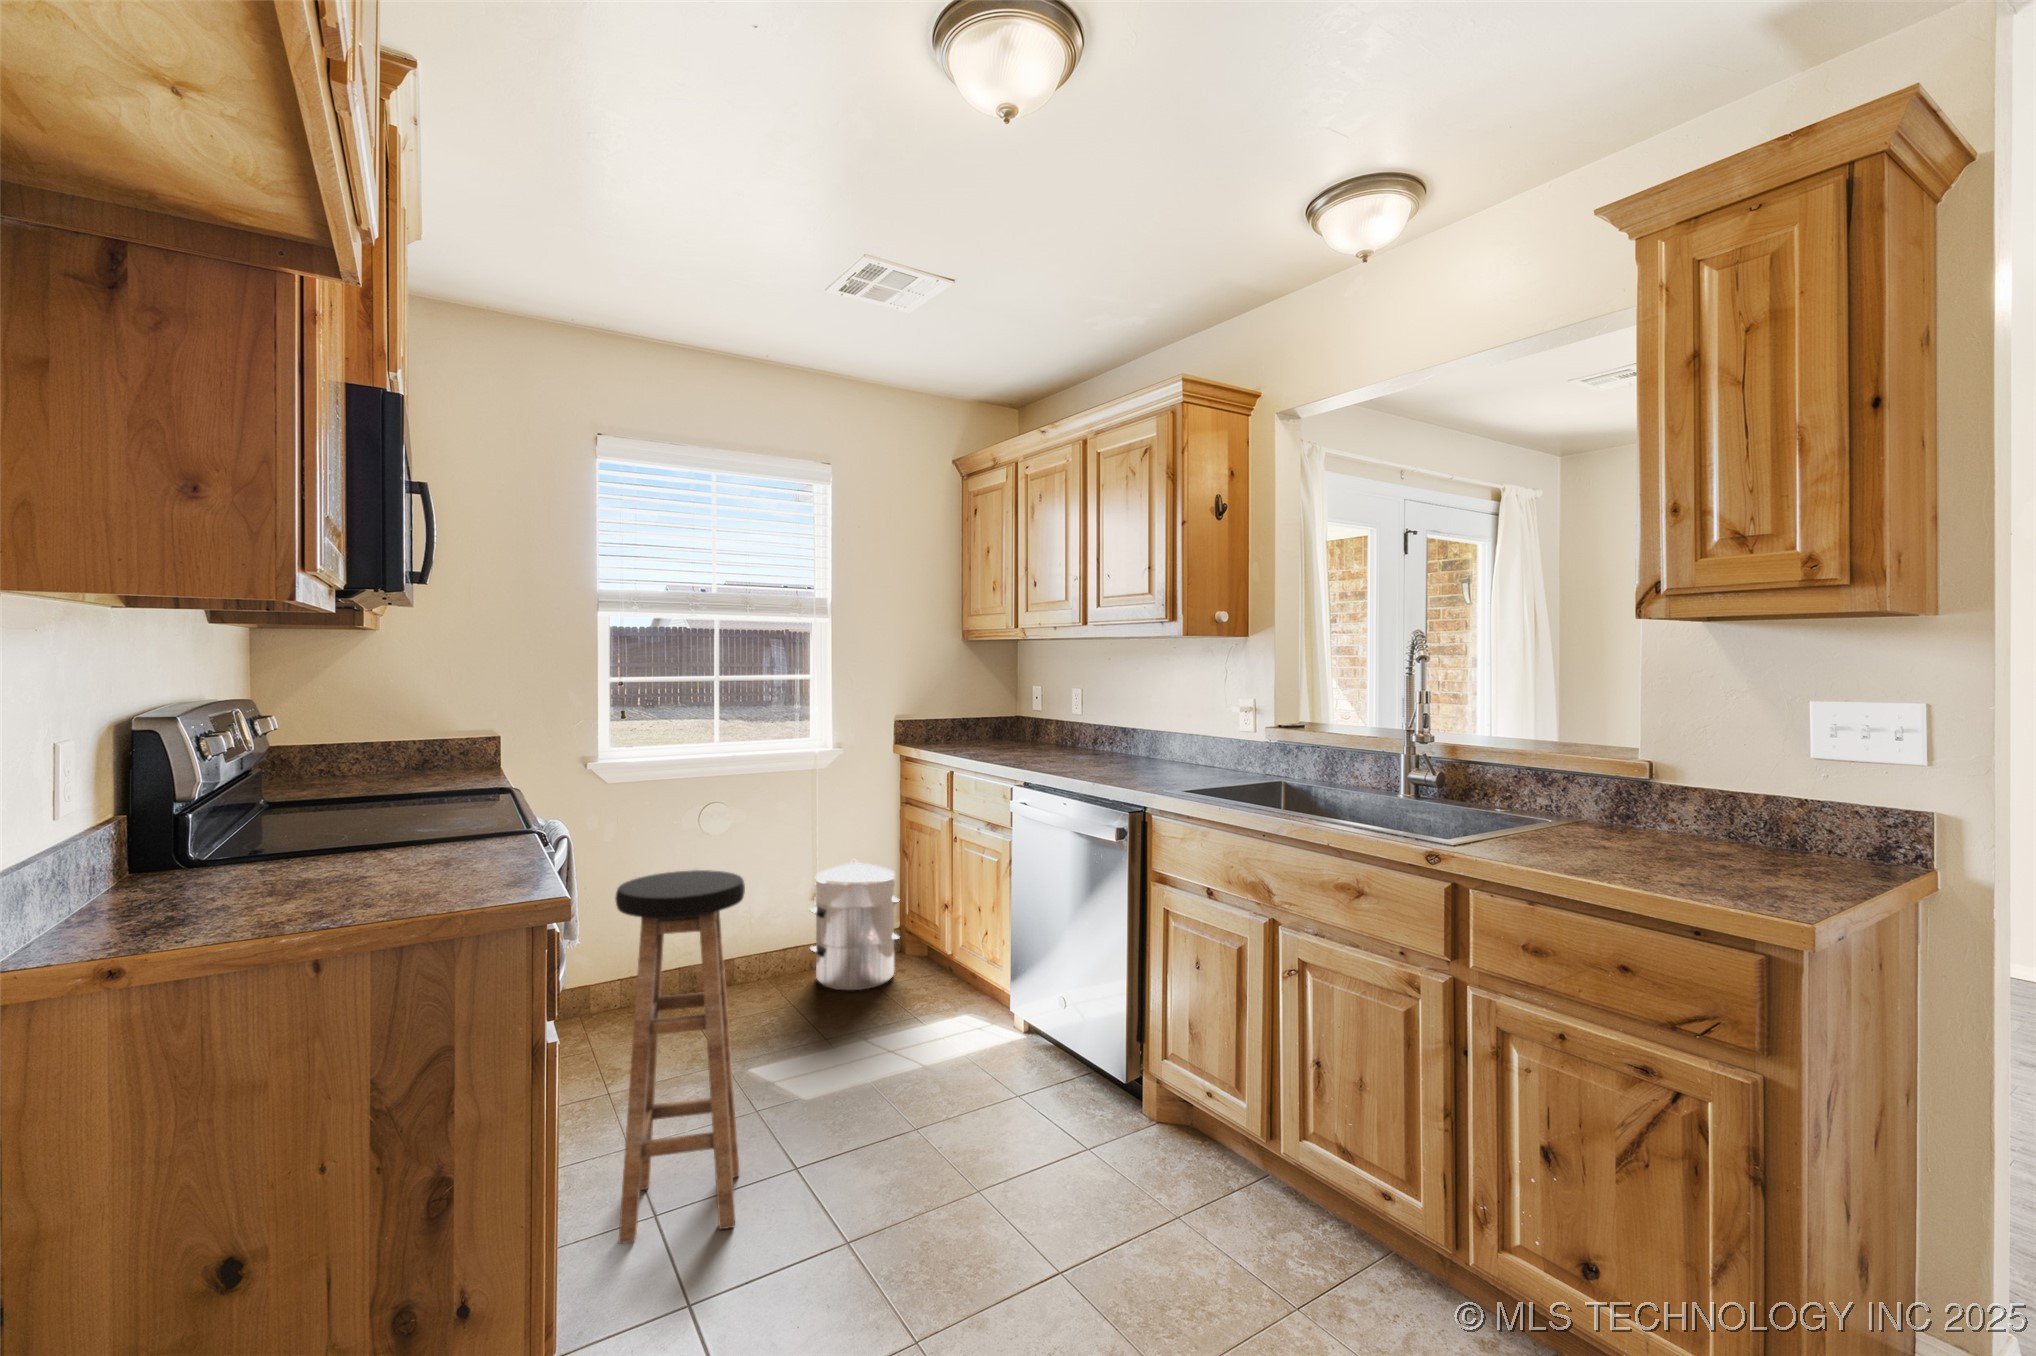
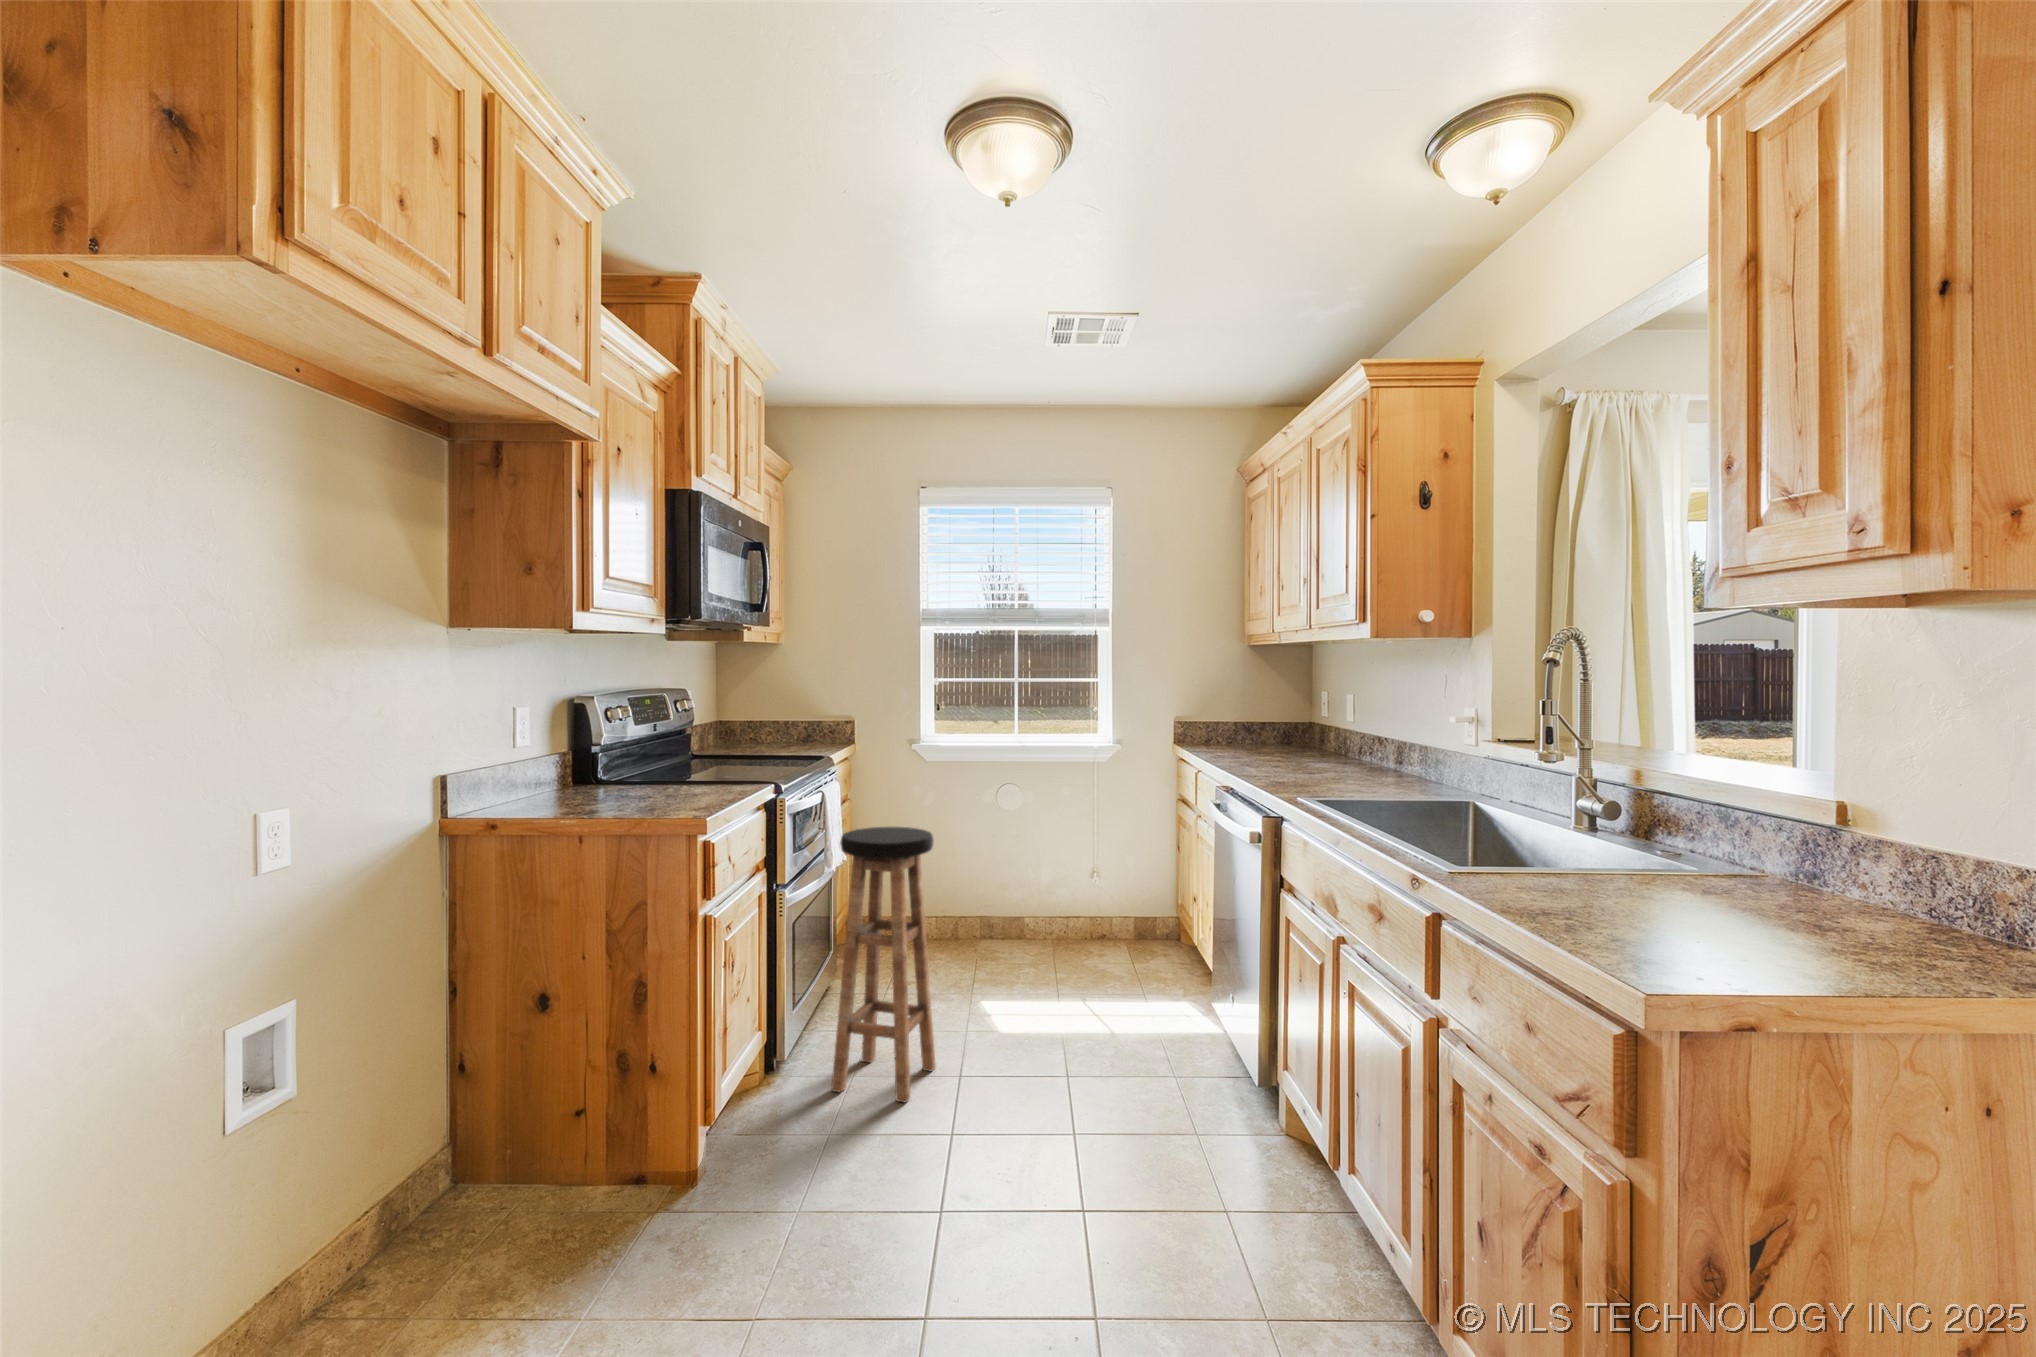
waste bin: present [810,860,899,990] -> none [1082,843,1164,960]

